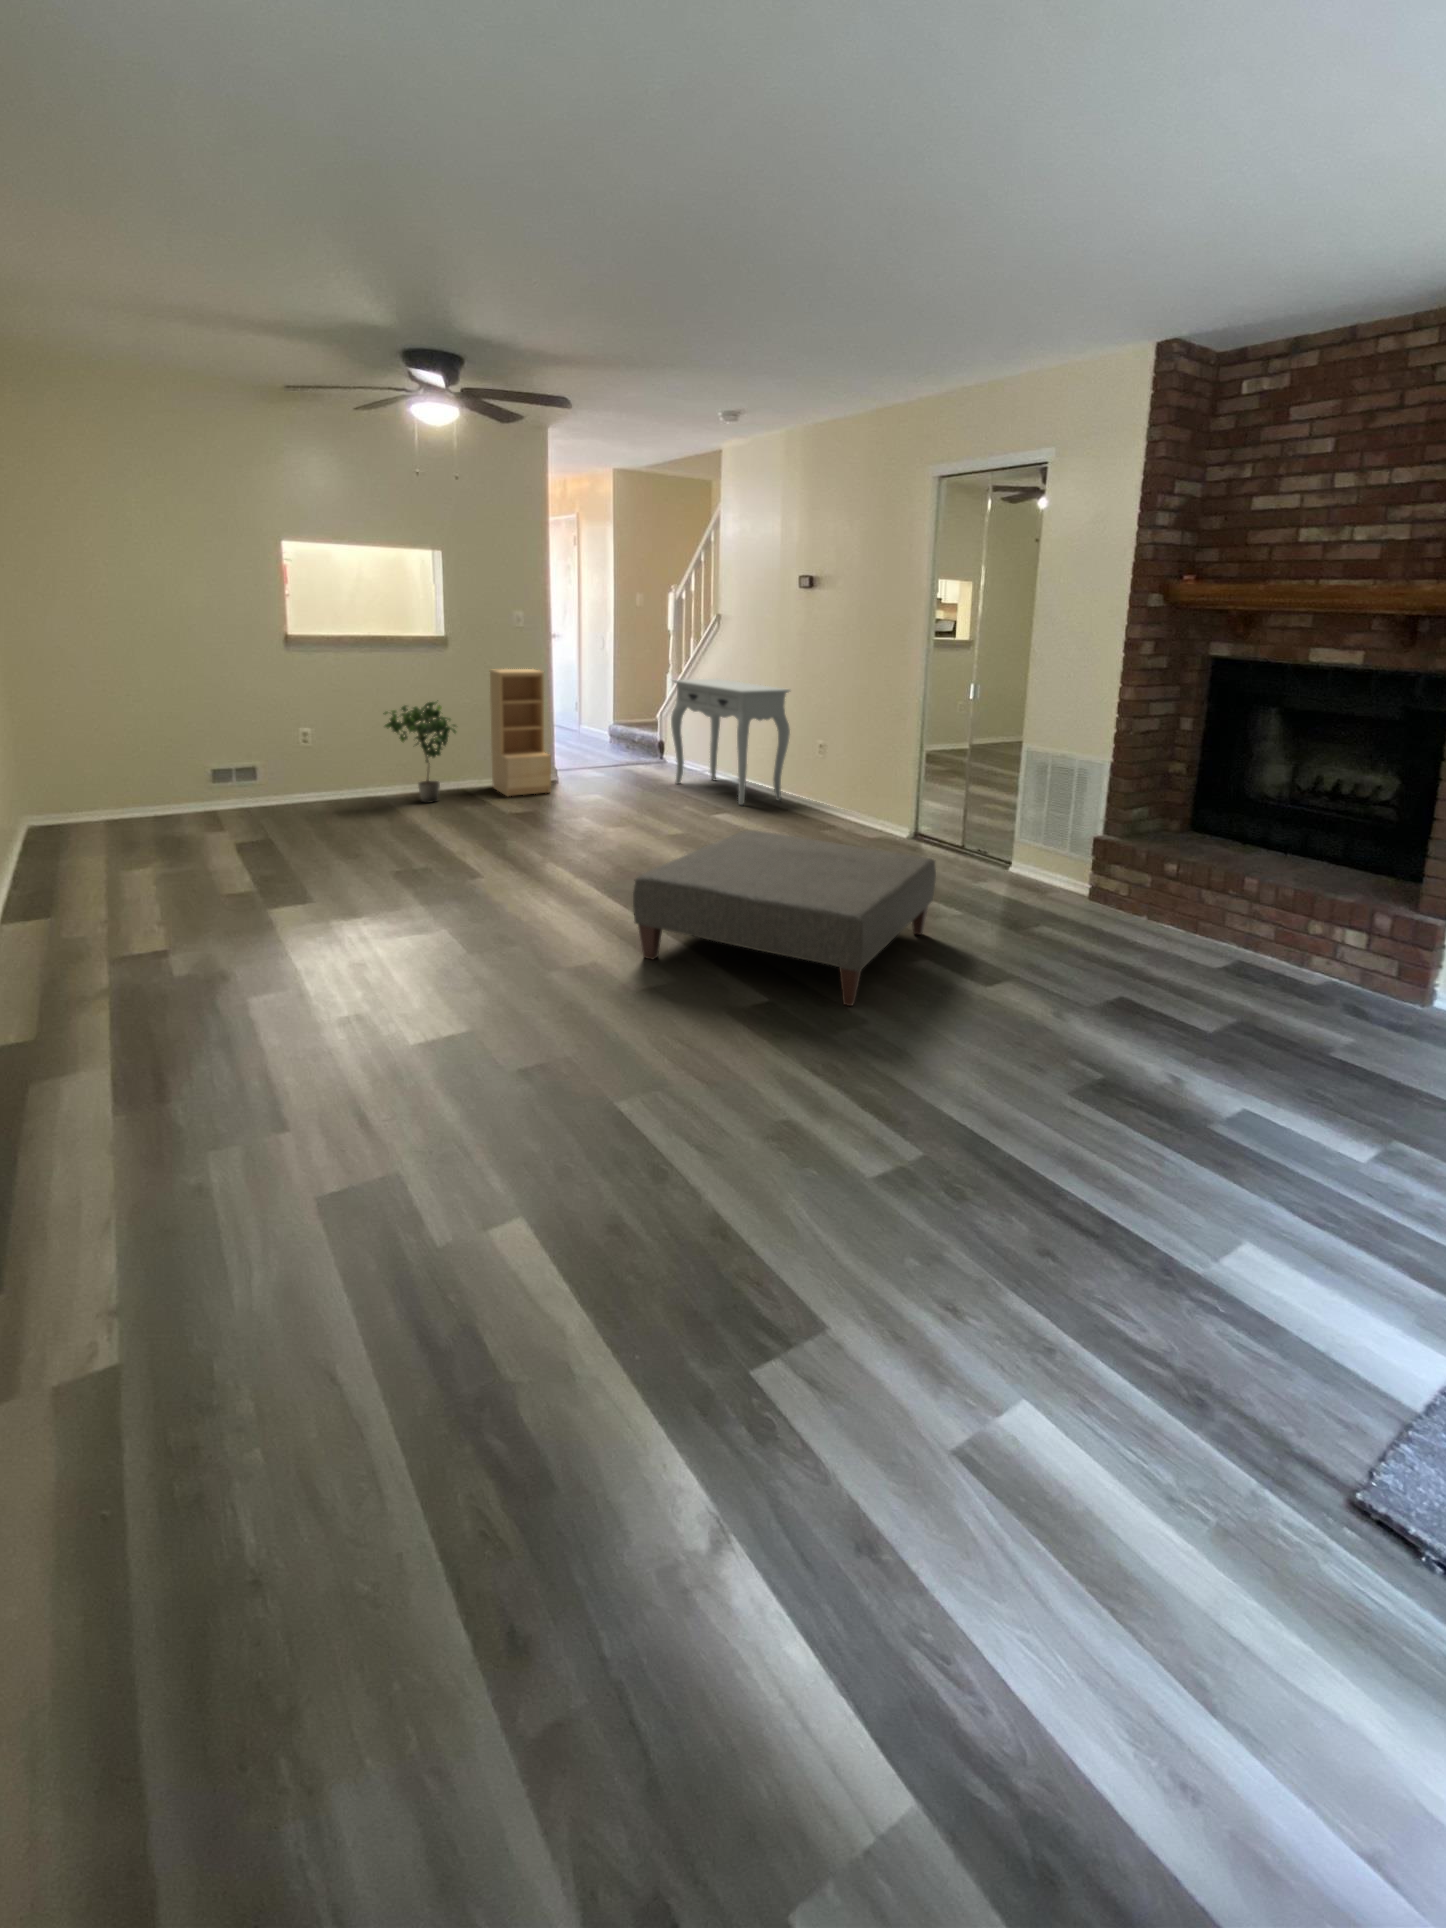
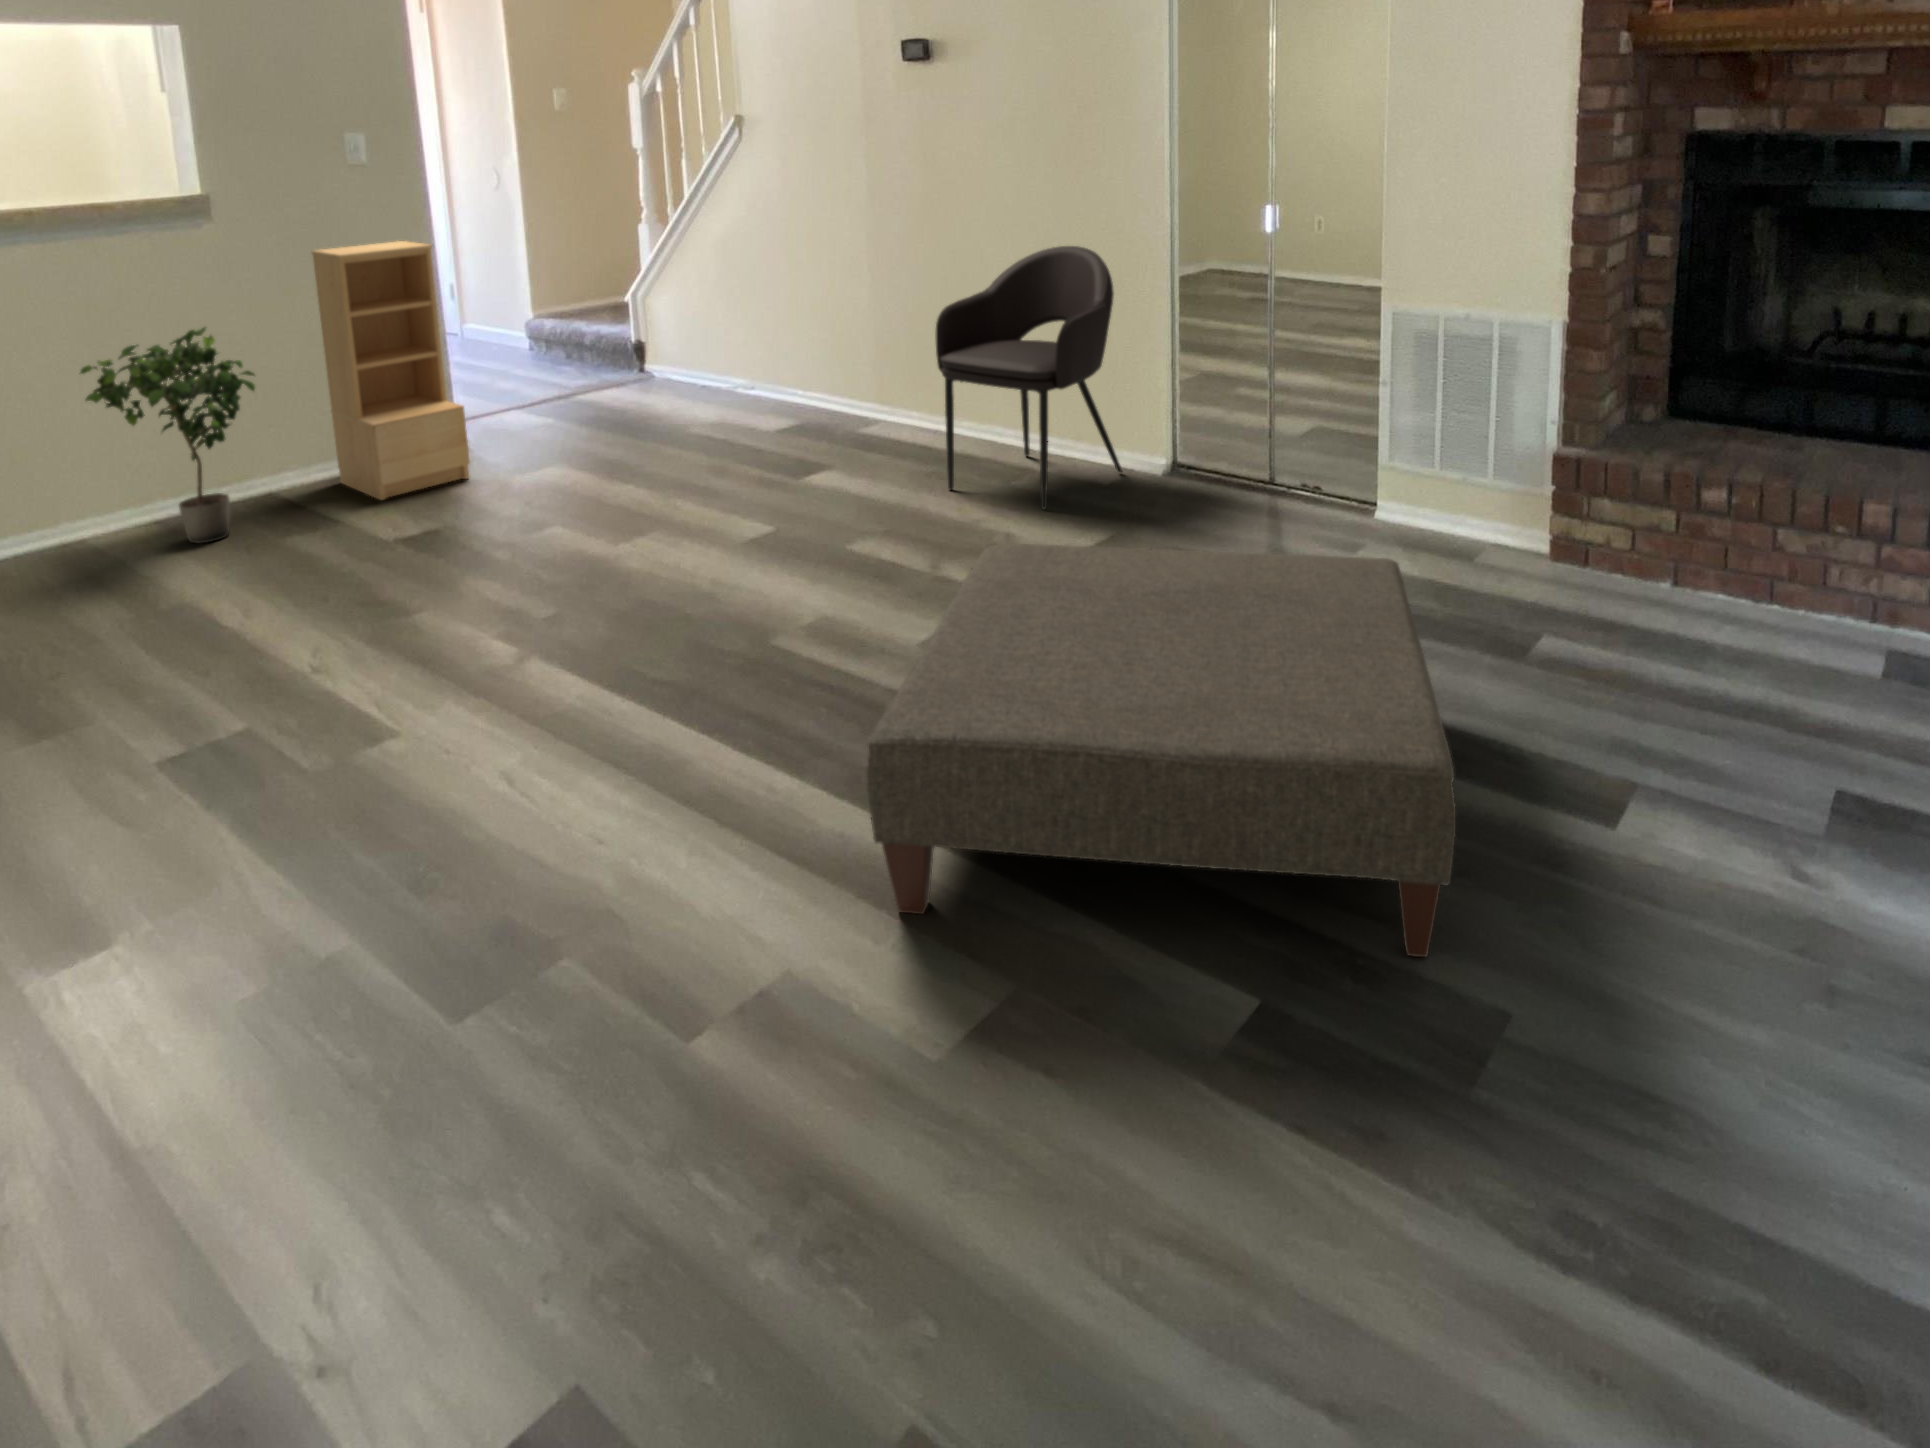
console table: present [671,679,790,805] -> none [679,225,918,453]
armchair: none [780,700,880,841] -> present [935,246,1122,509]

